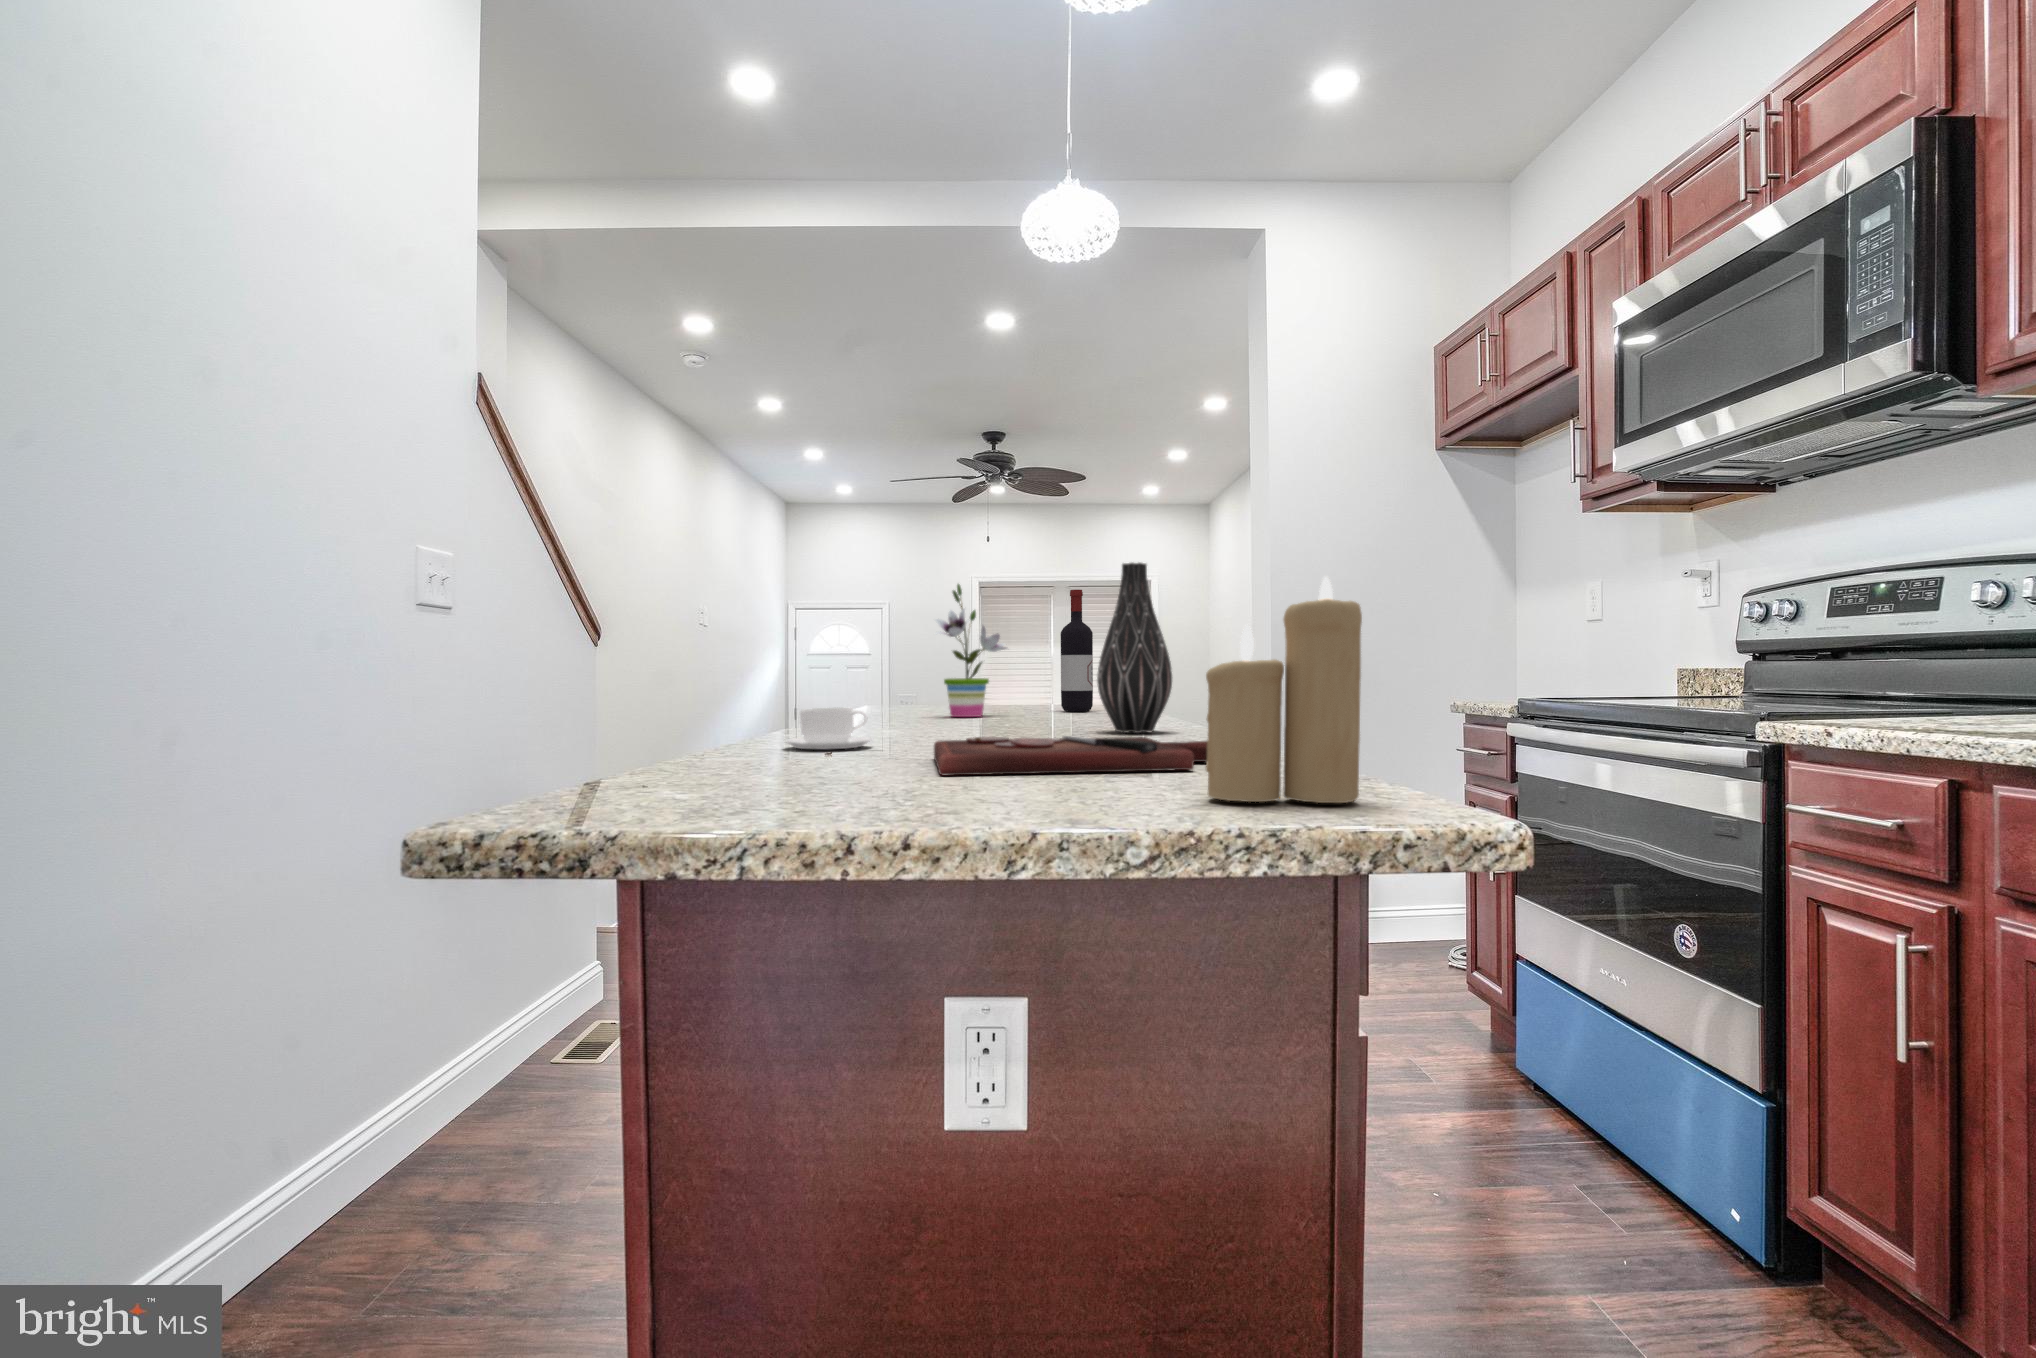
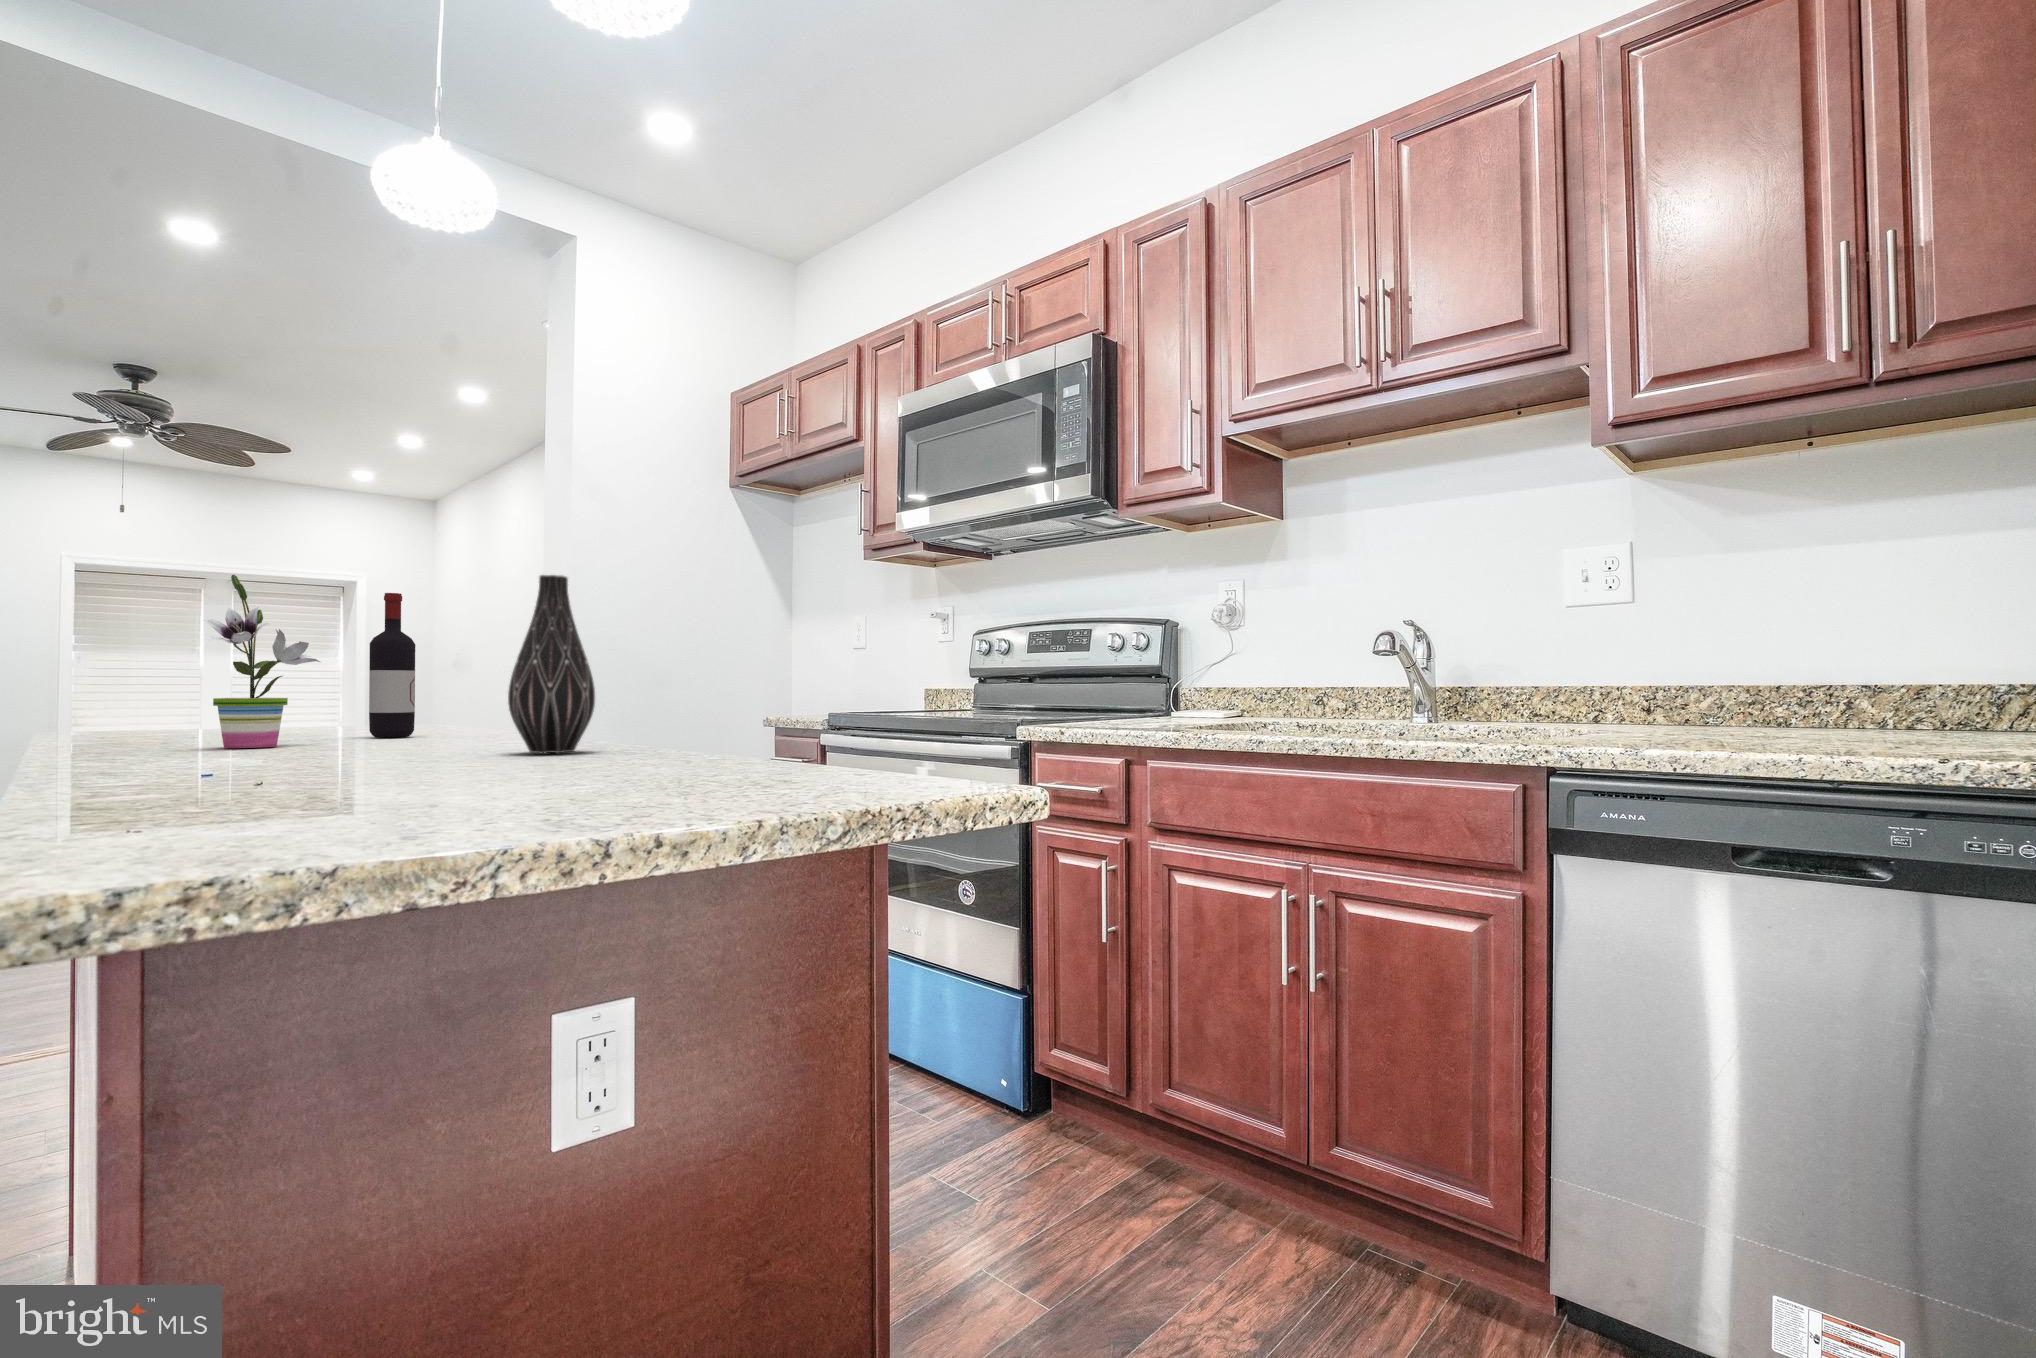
candle: present [1206,577,1362,803] -> none [809,614,921,791]
coffee cup: present [785,708,872,749] -> none [119,733,271,789]
cutting board: present [934,736,1207,776] -> none [413,751,743,797]

